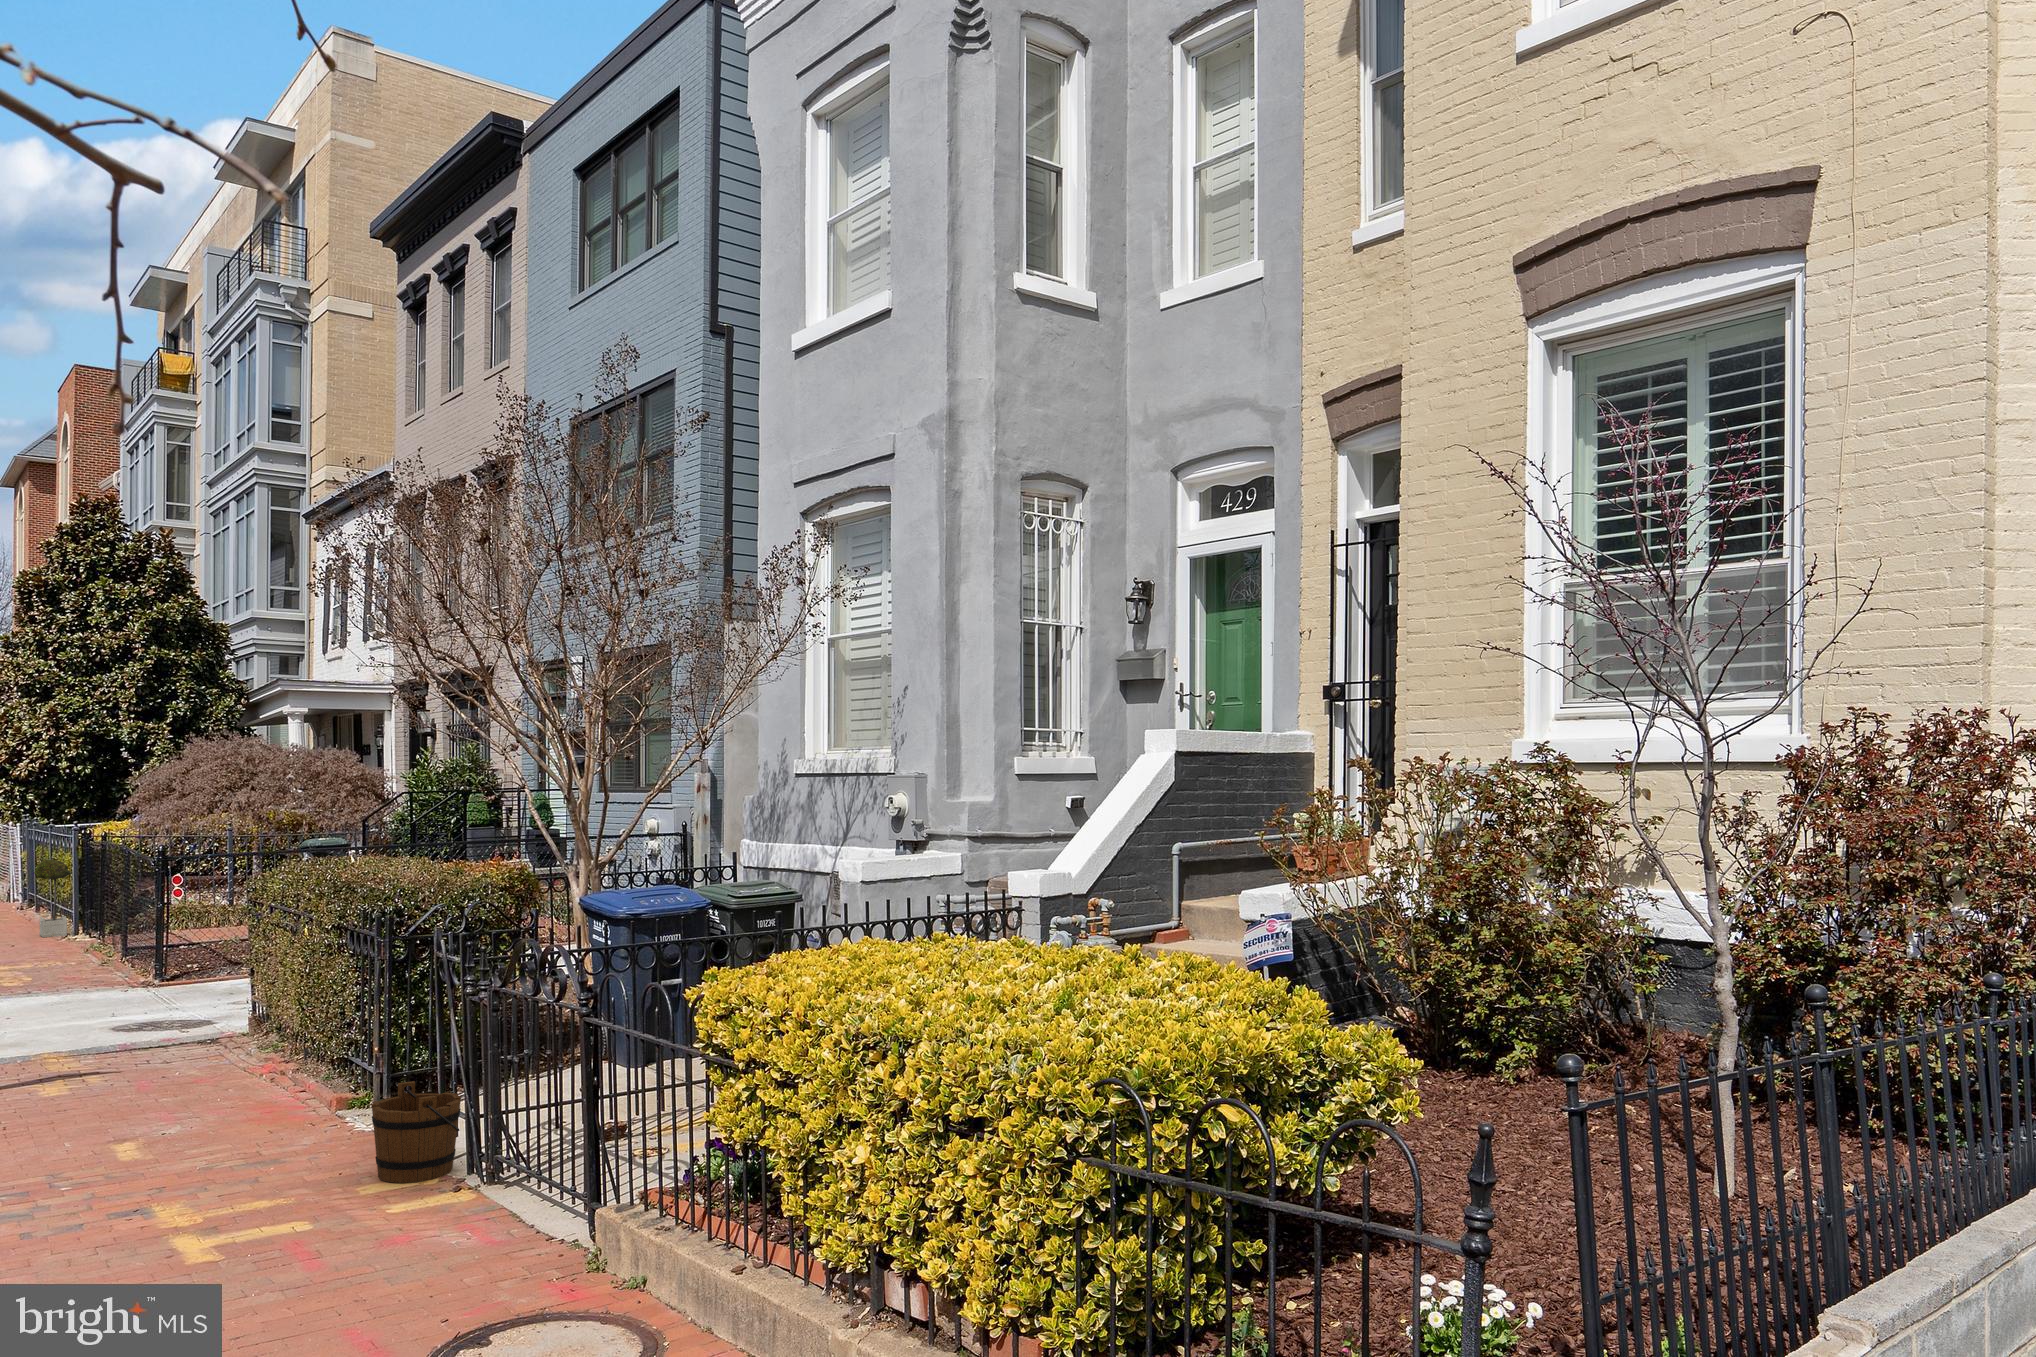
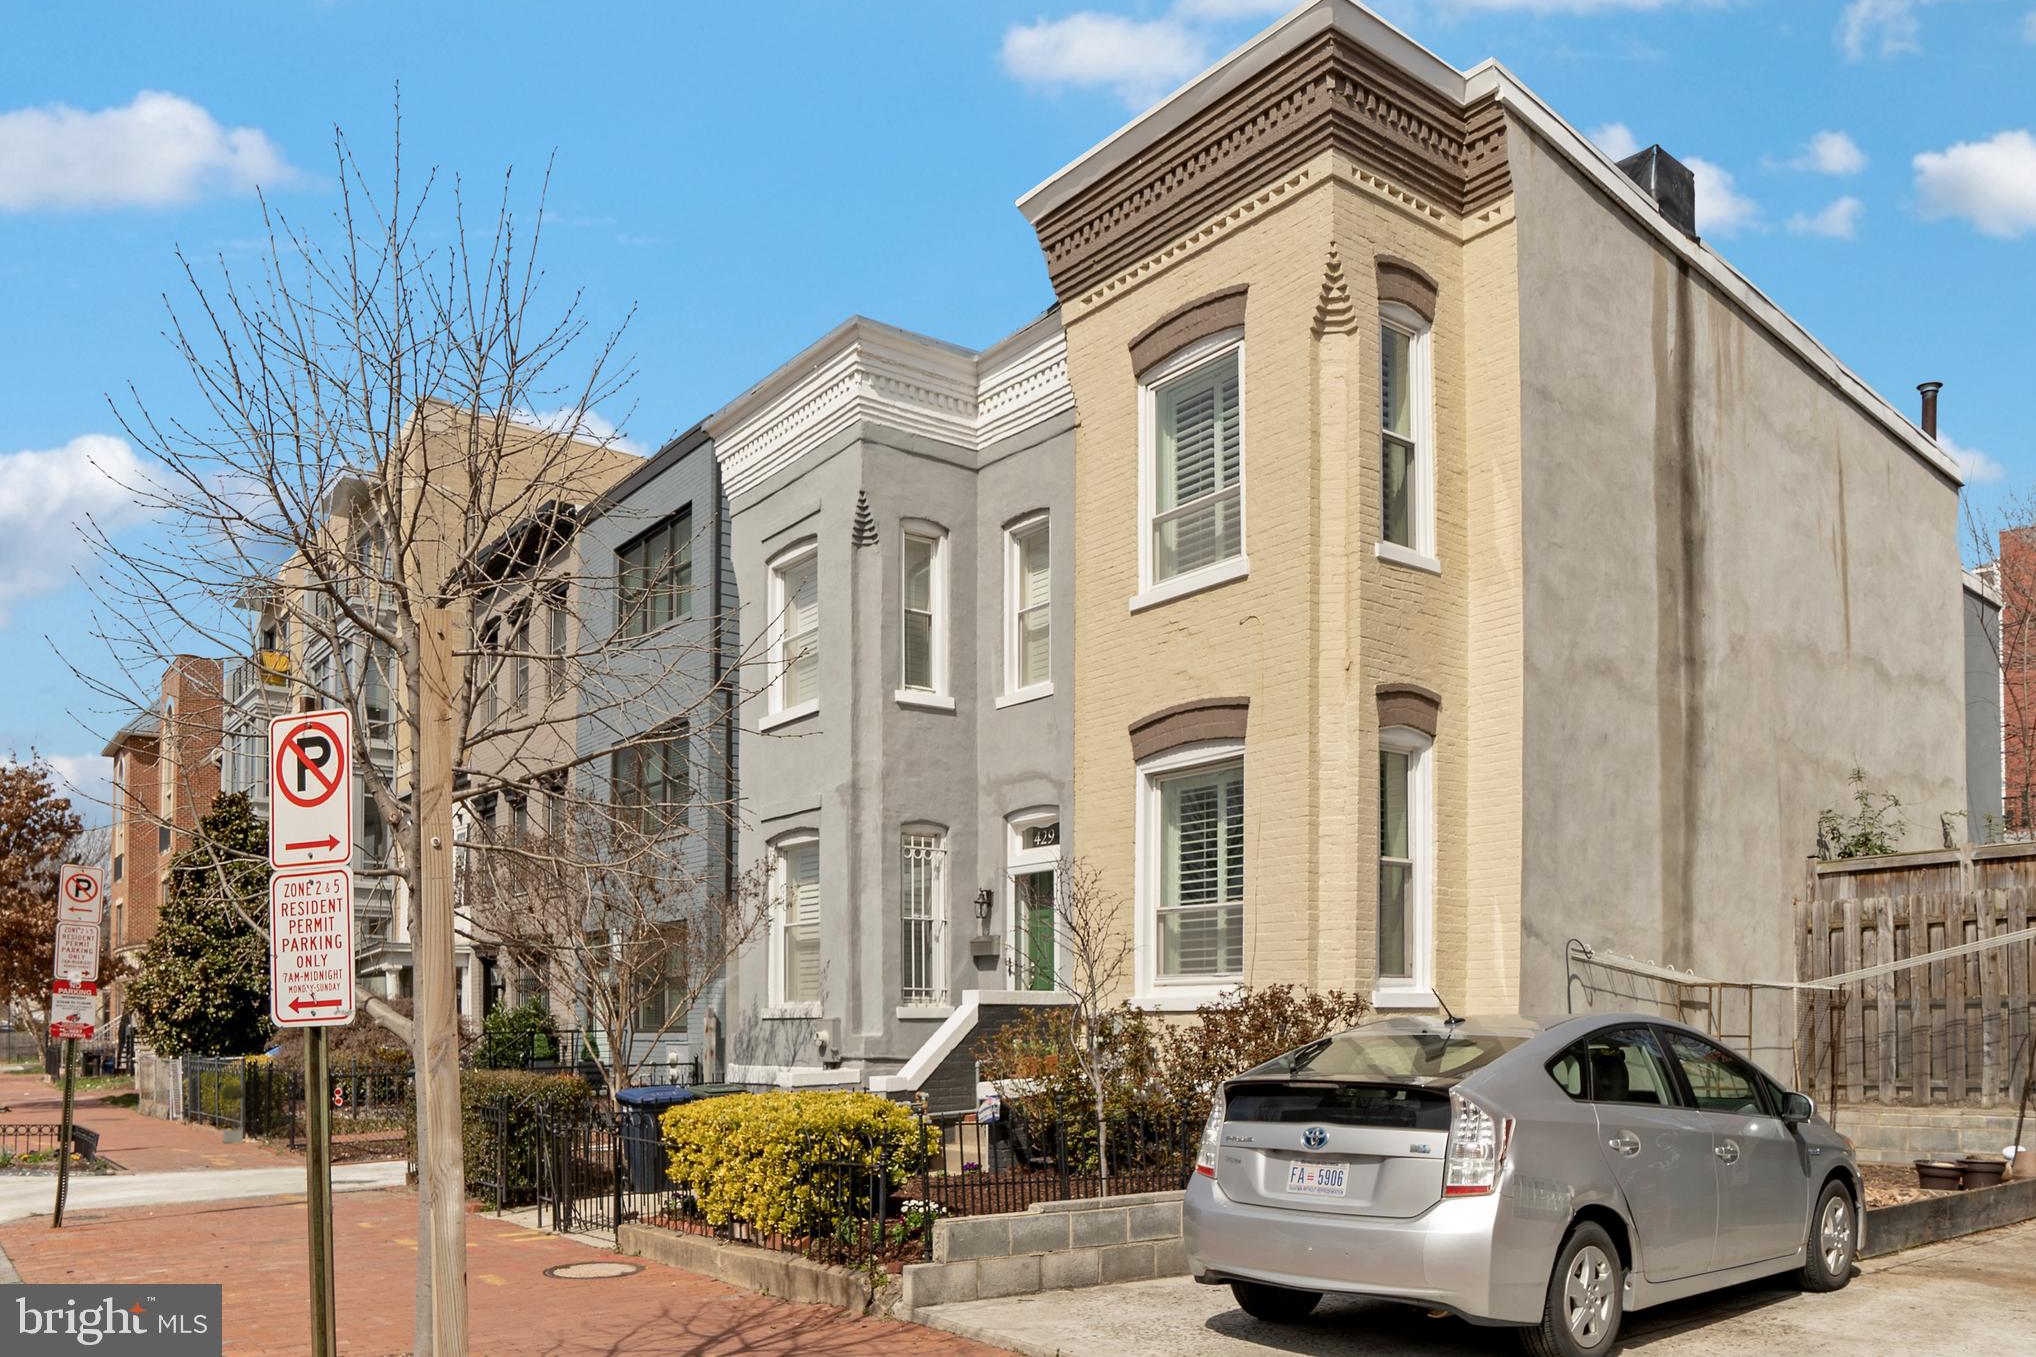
bucket: present [372,1081,461,1183] -> none [511,1183,554,1230]

